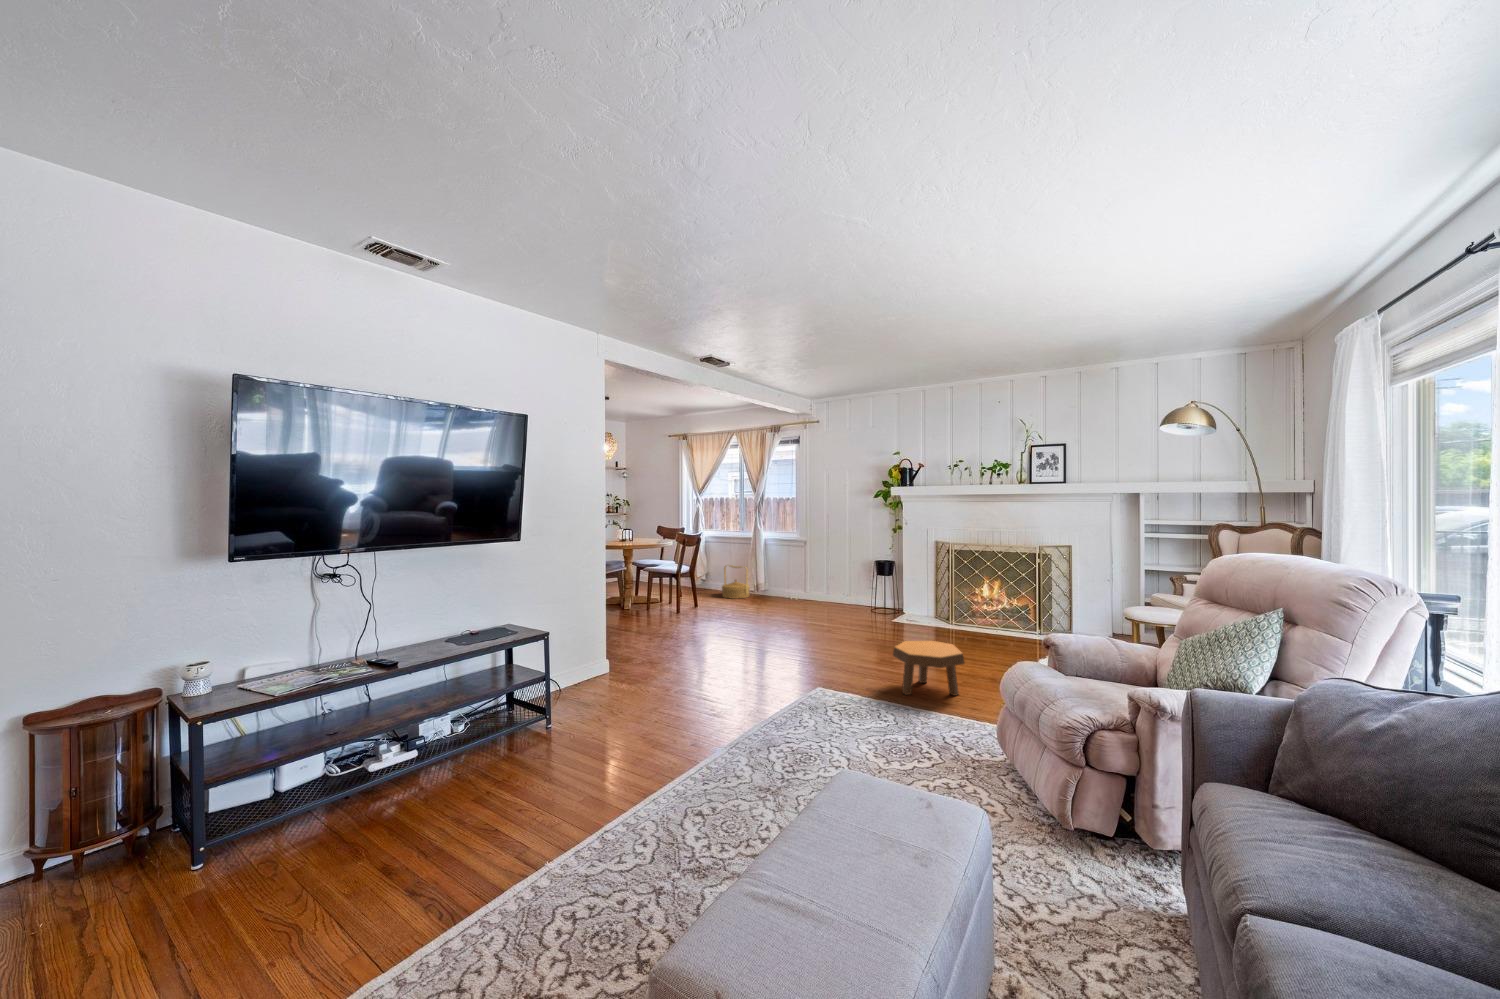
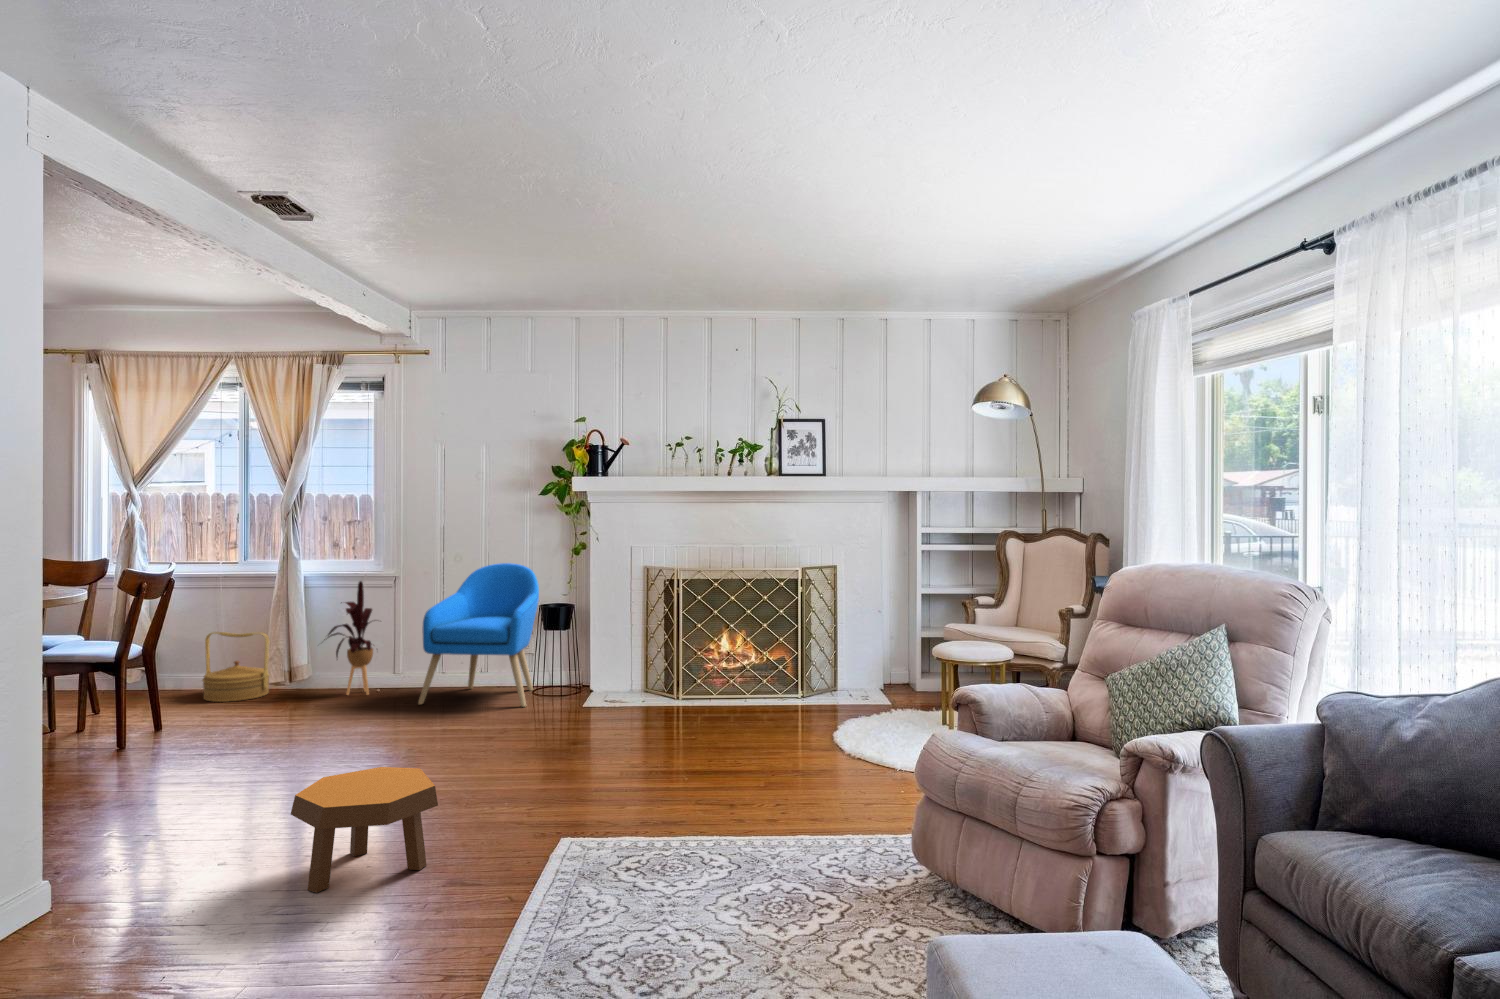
armchair: none [808,537,875,618] -> present [418,563,539,707]
house plant: none [767,543,796,603] -> present [324,581,373,695]
footstool: present [893,641,964,695] -> present [291,767,438,893]

